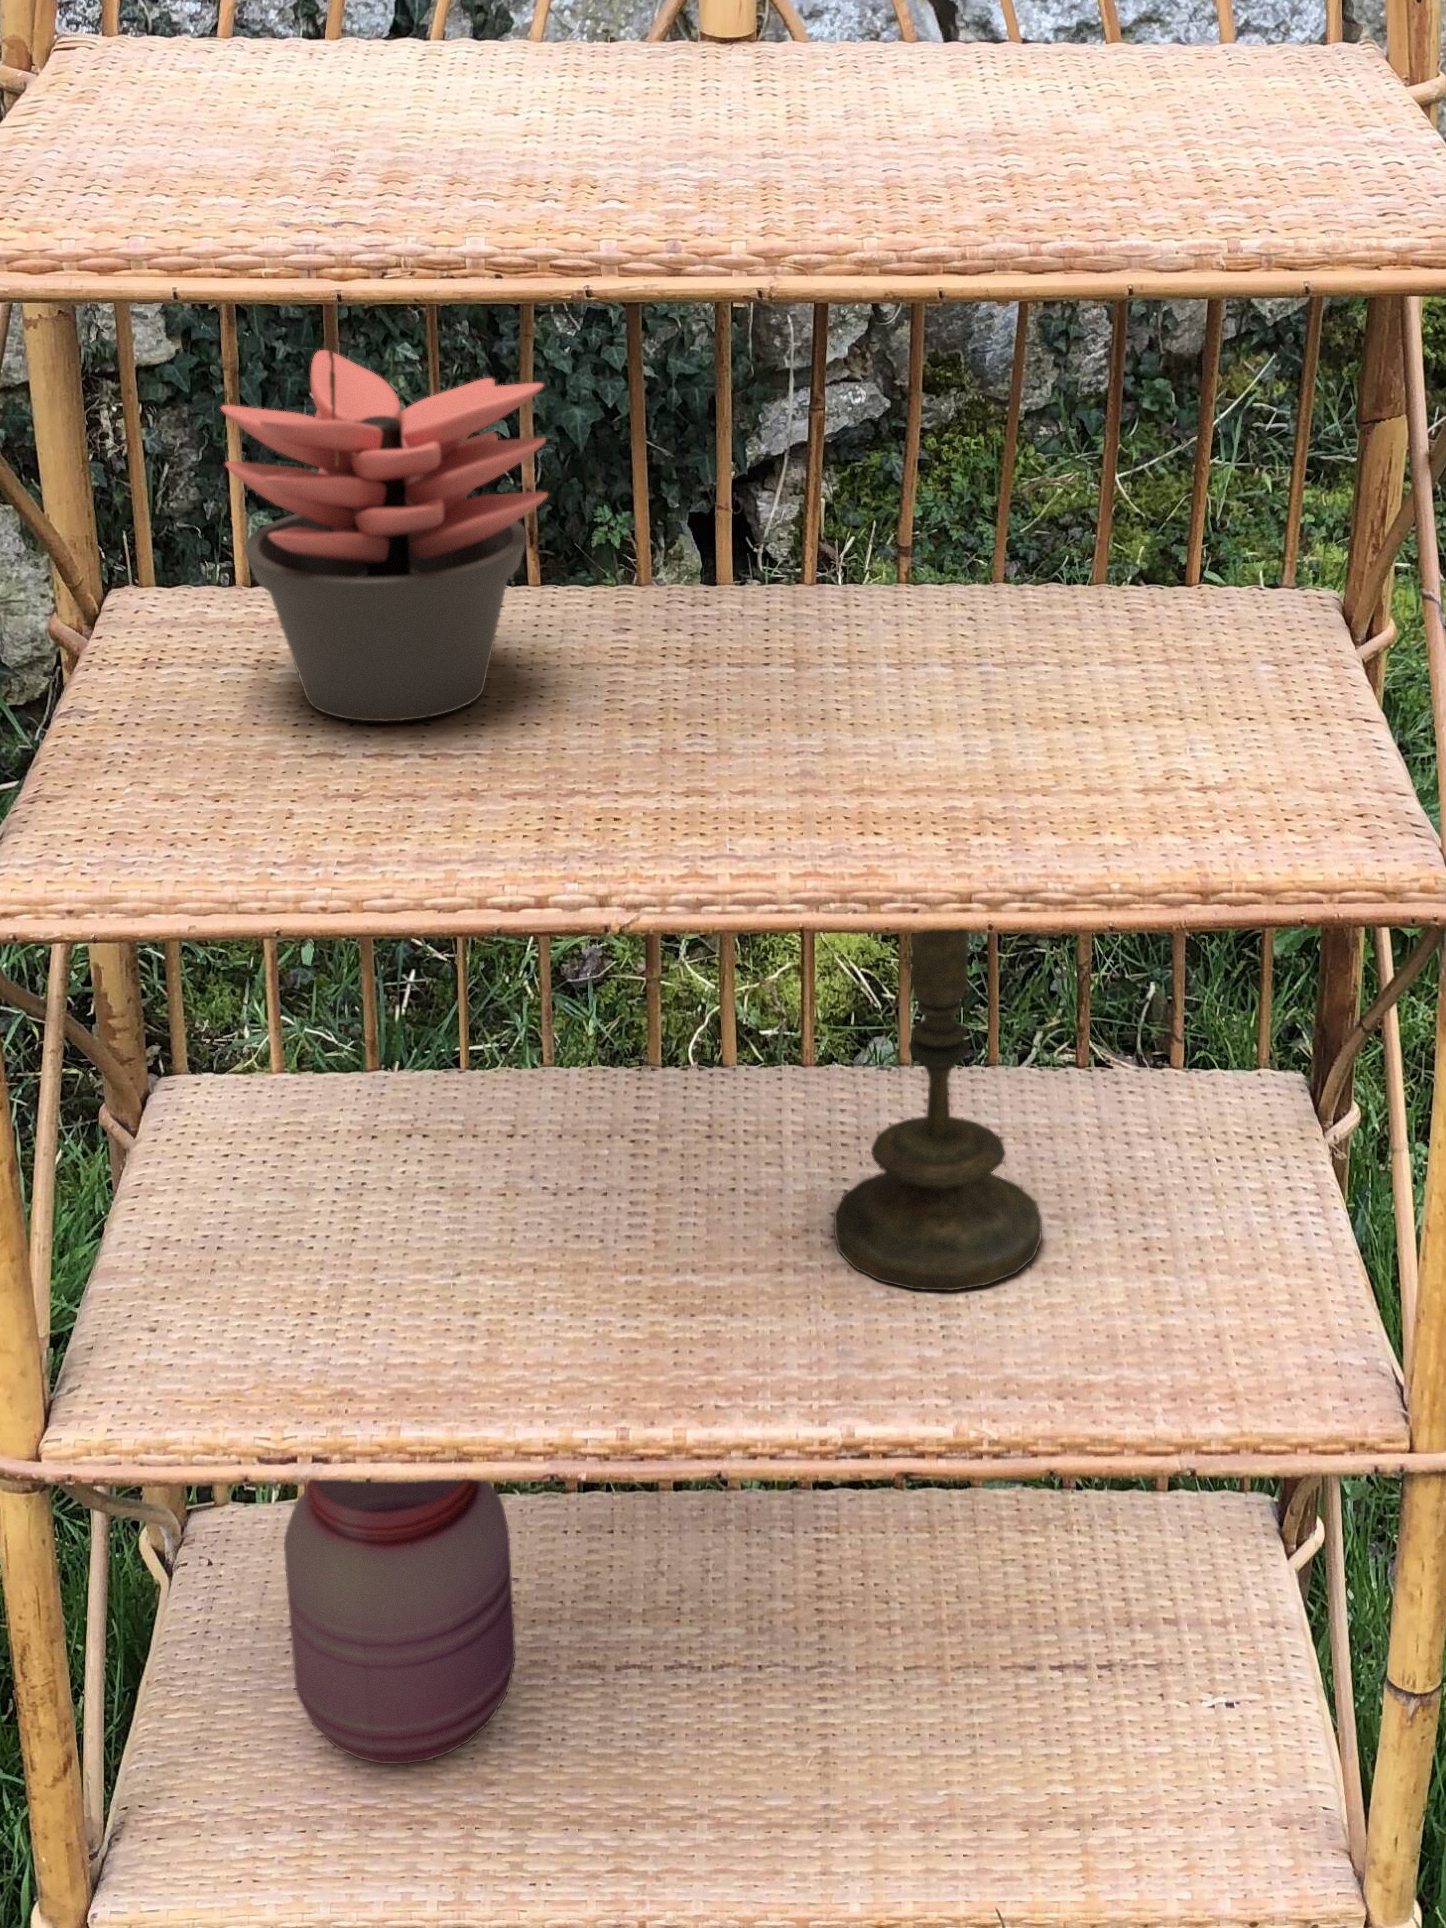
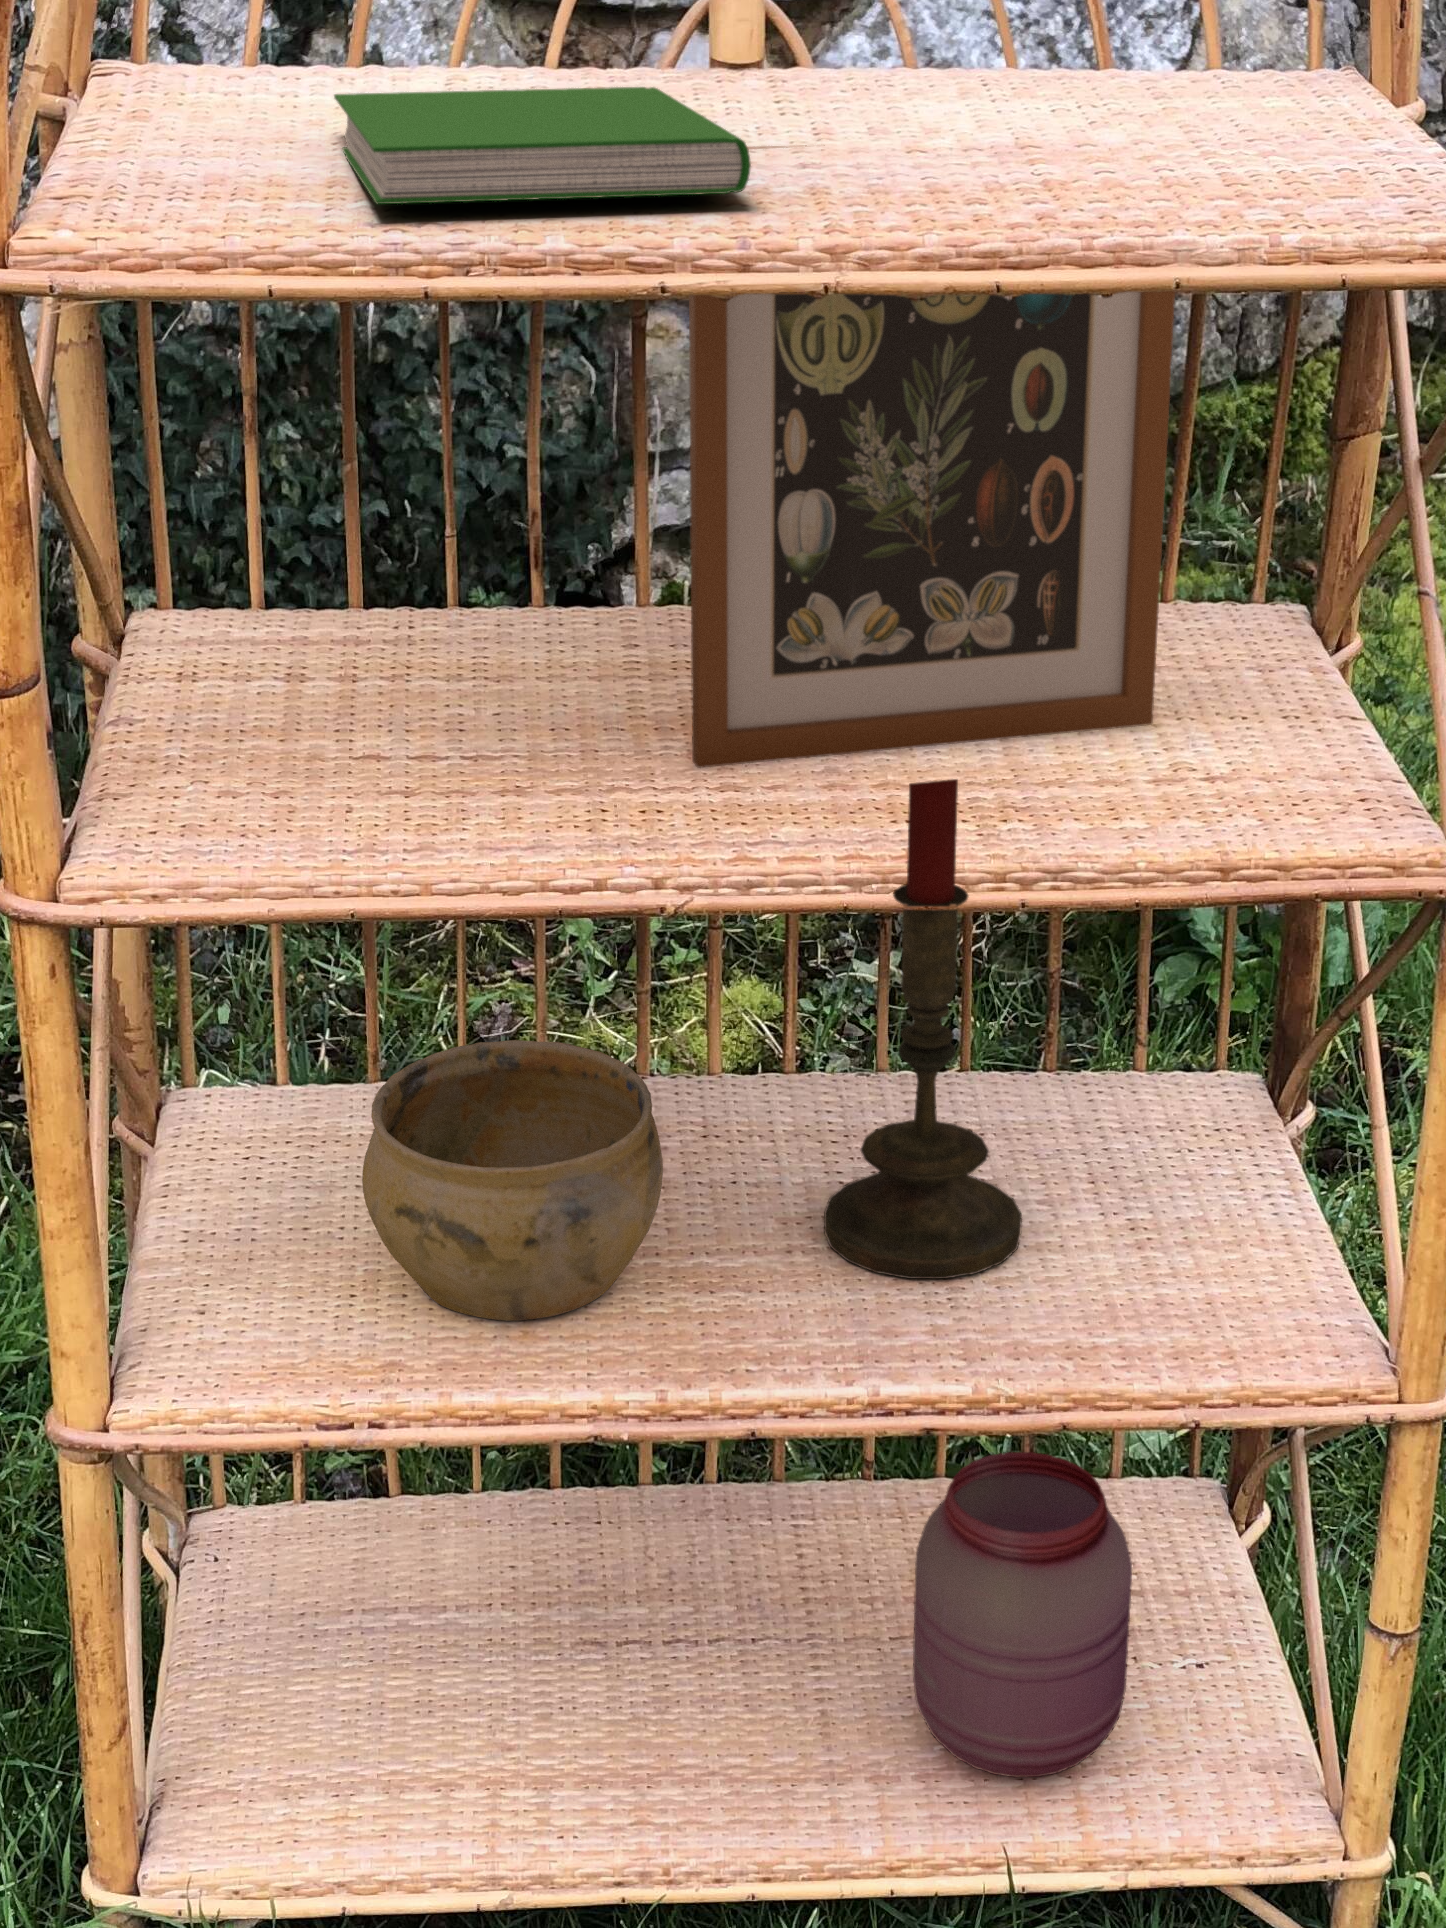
hardcover book: none [286,51,691,190] -> present [334,87,751,204]
picture frame: none [660,96,1193,758] -> present [689,145,1175,768]
succulent plant: present [221,350,548,721] -> none [242,386,560,740]
ceramic bowl: none [341,1025,656,1328] -> present [362,1040,663,1321]
jar: present [284,1479,515,1764] -> present [913,1452,1132,1777]

